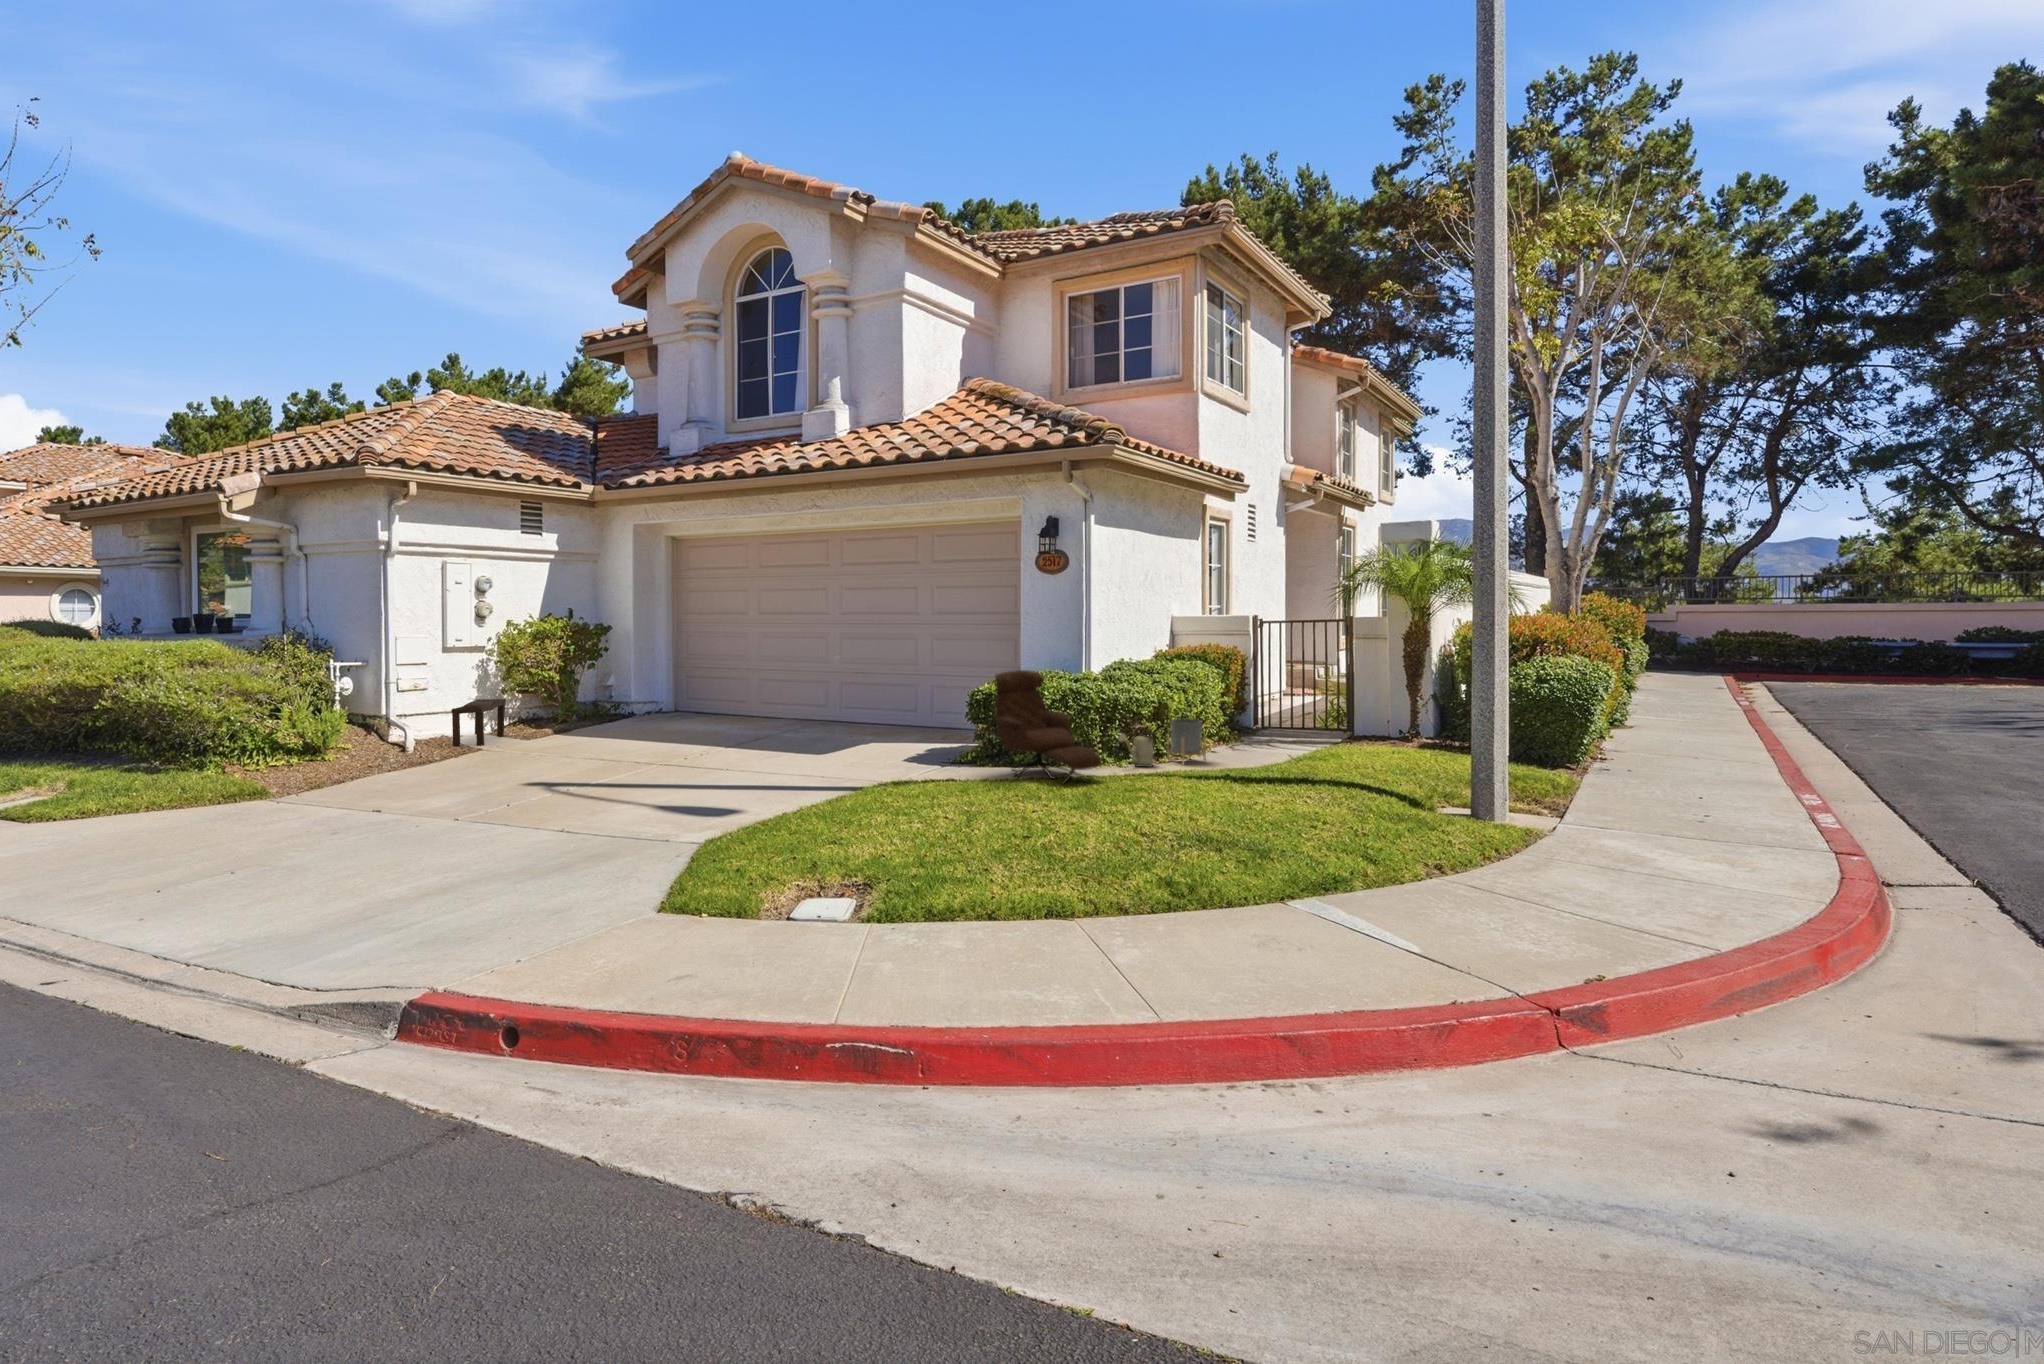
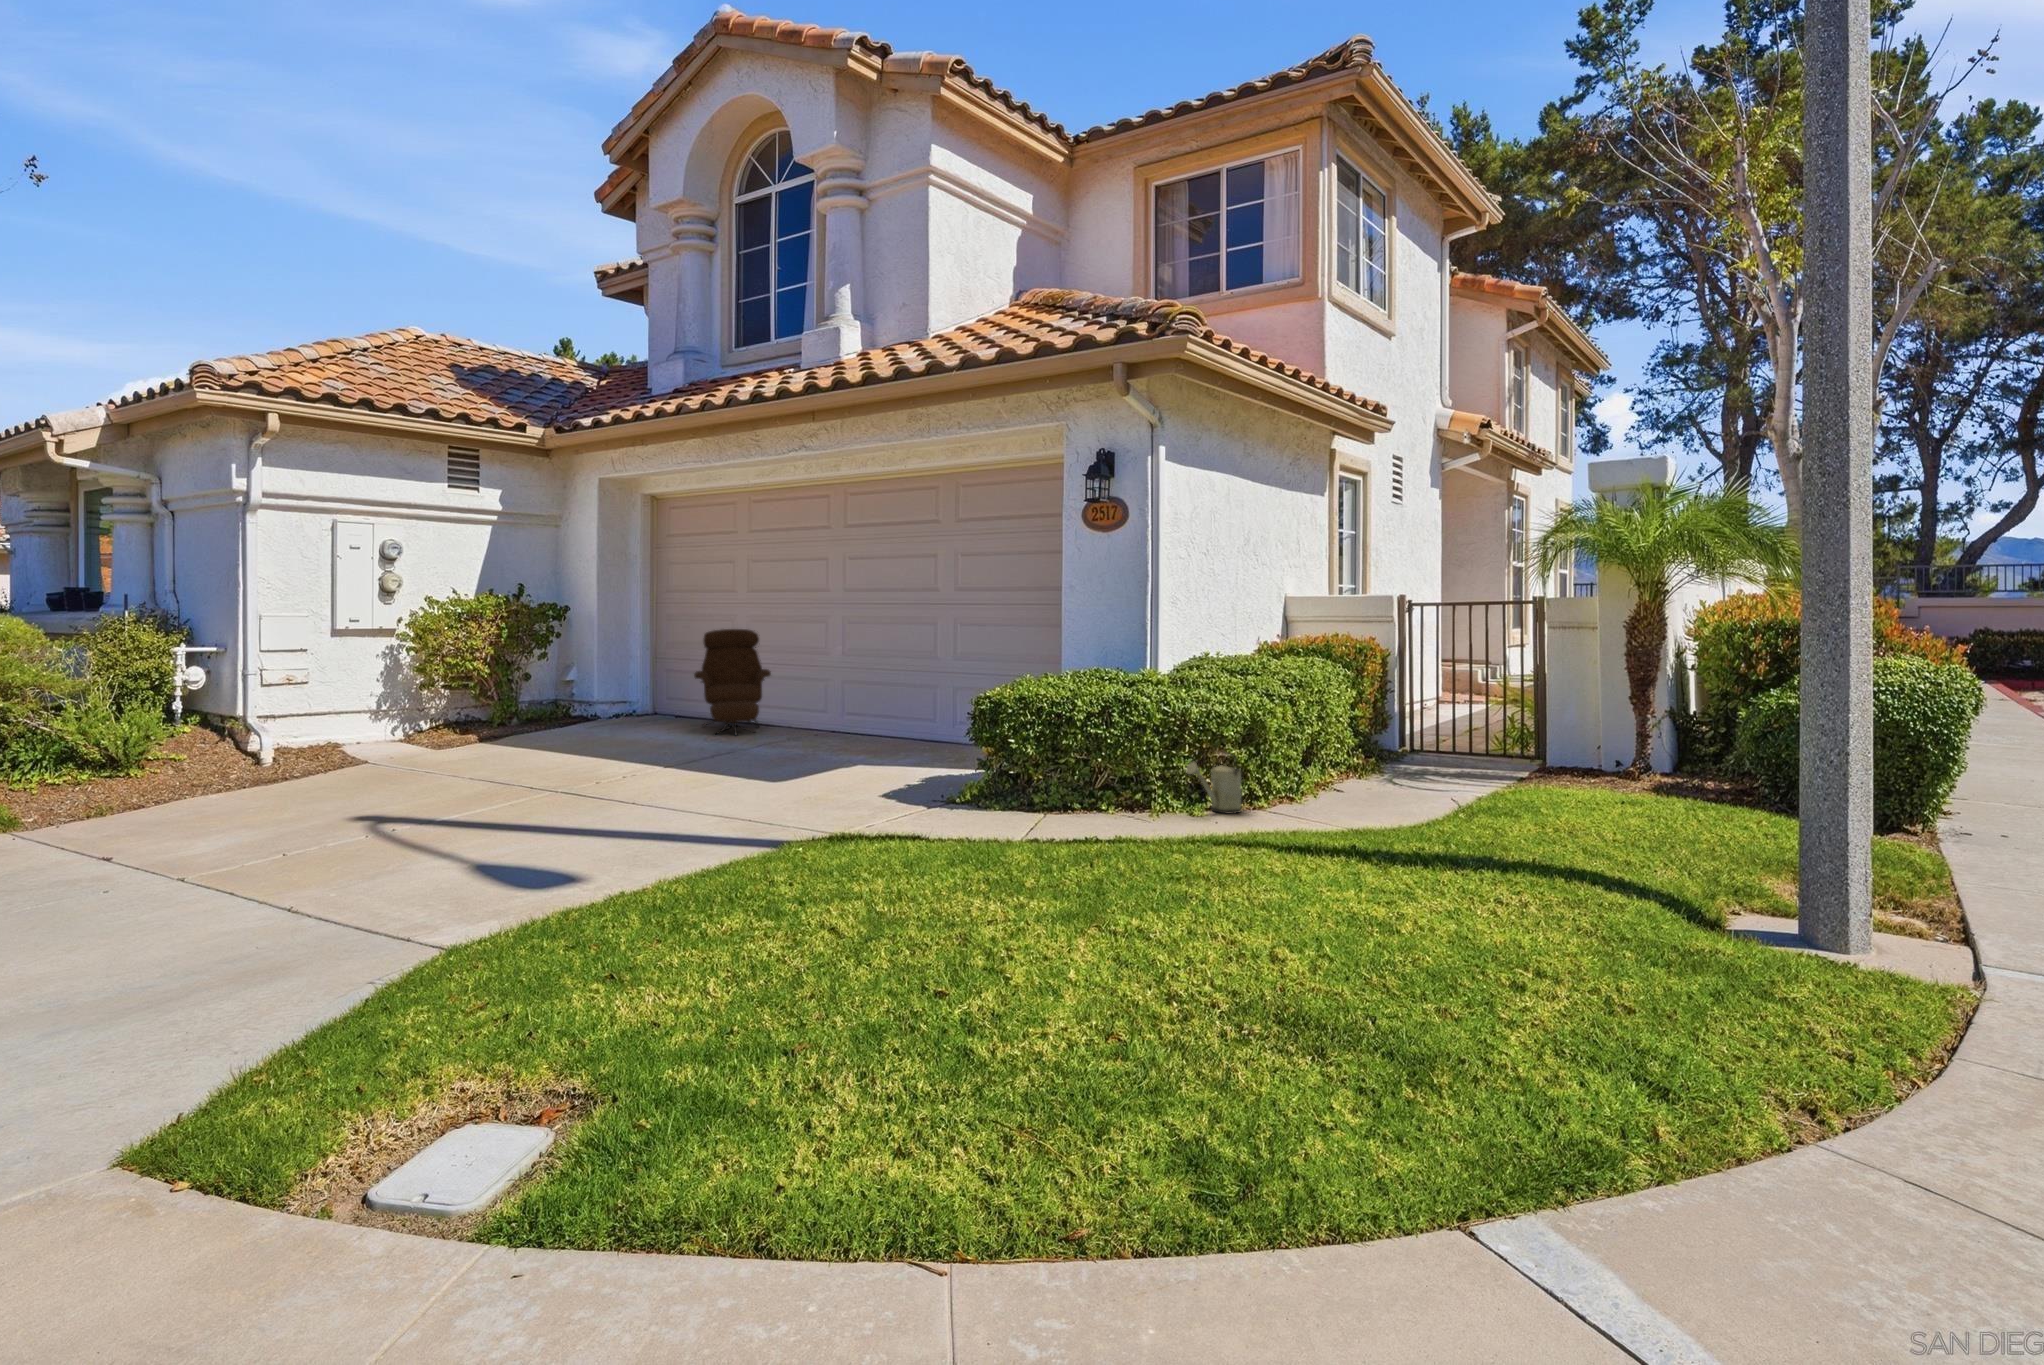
lounge chair: present [995,670,1102,783] -> present [694,629,771,735]
bench: present [451,699,506,746] -> none [322,694,411,755]
planter: present [1167,718,1206,763] -> none [1264,739,1325,811]

